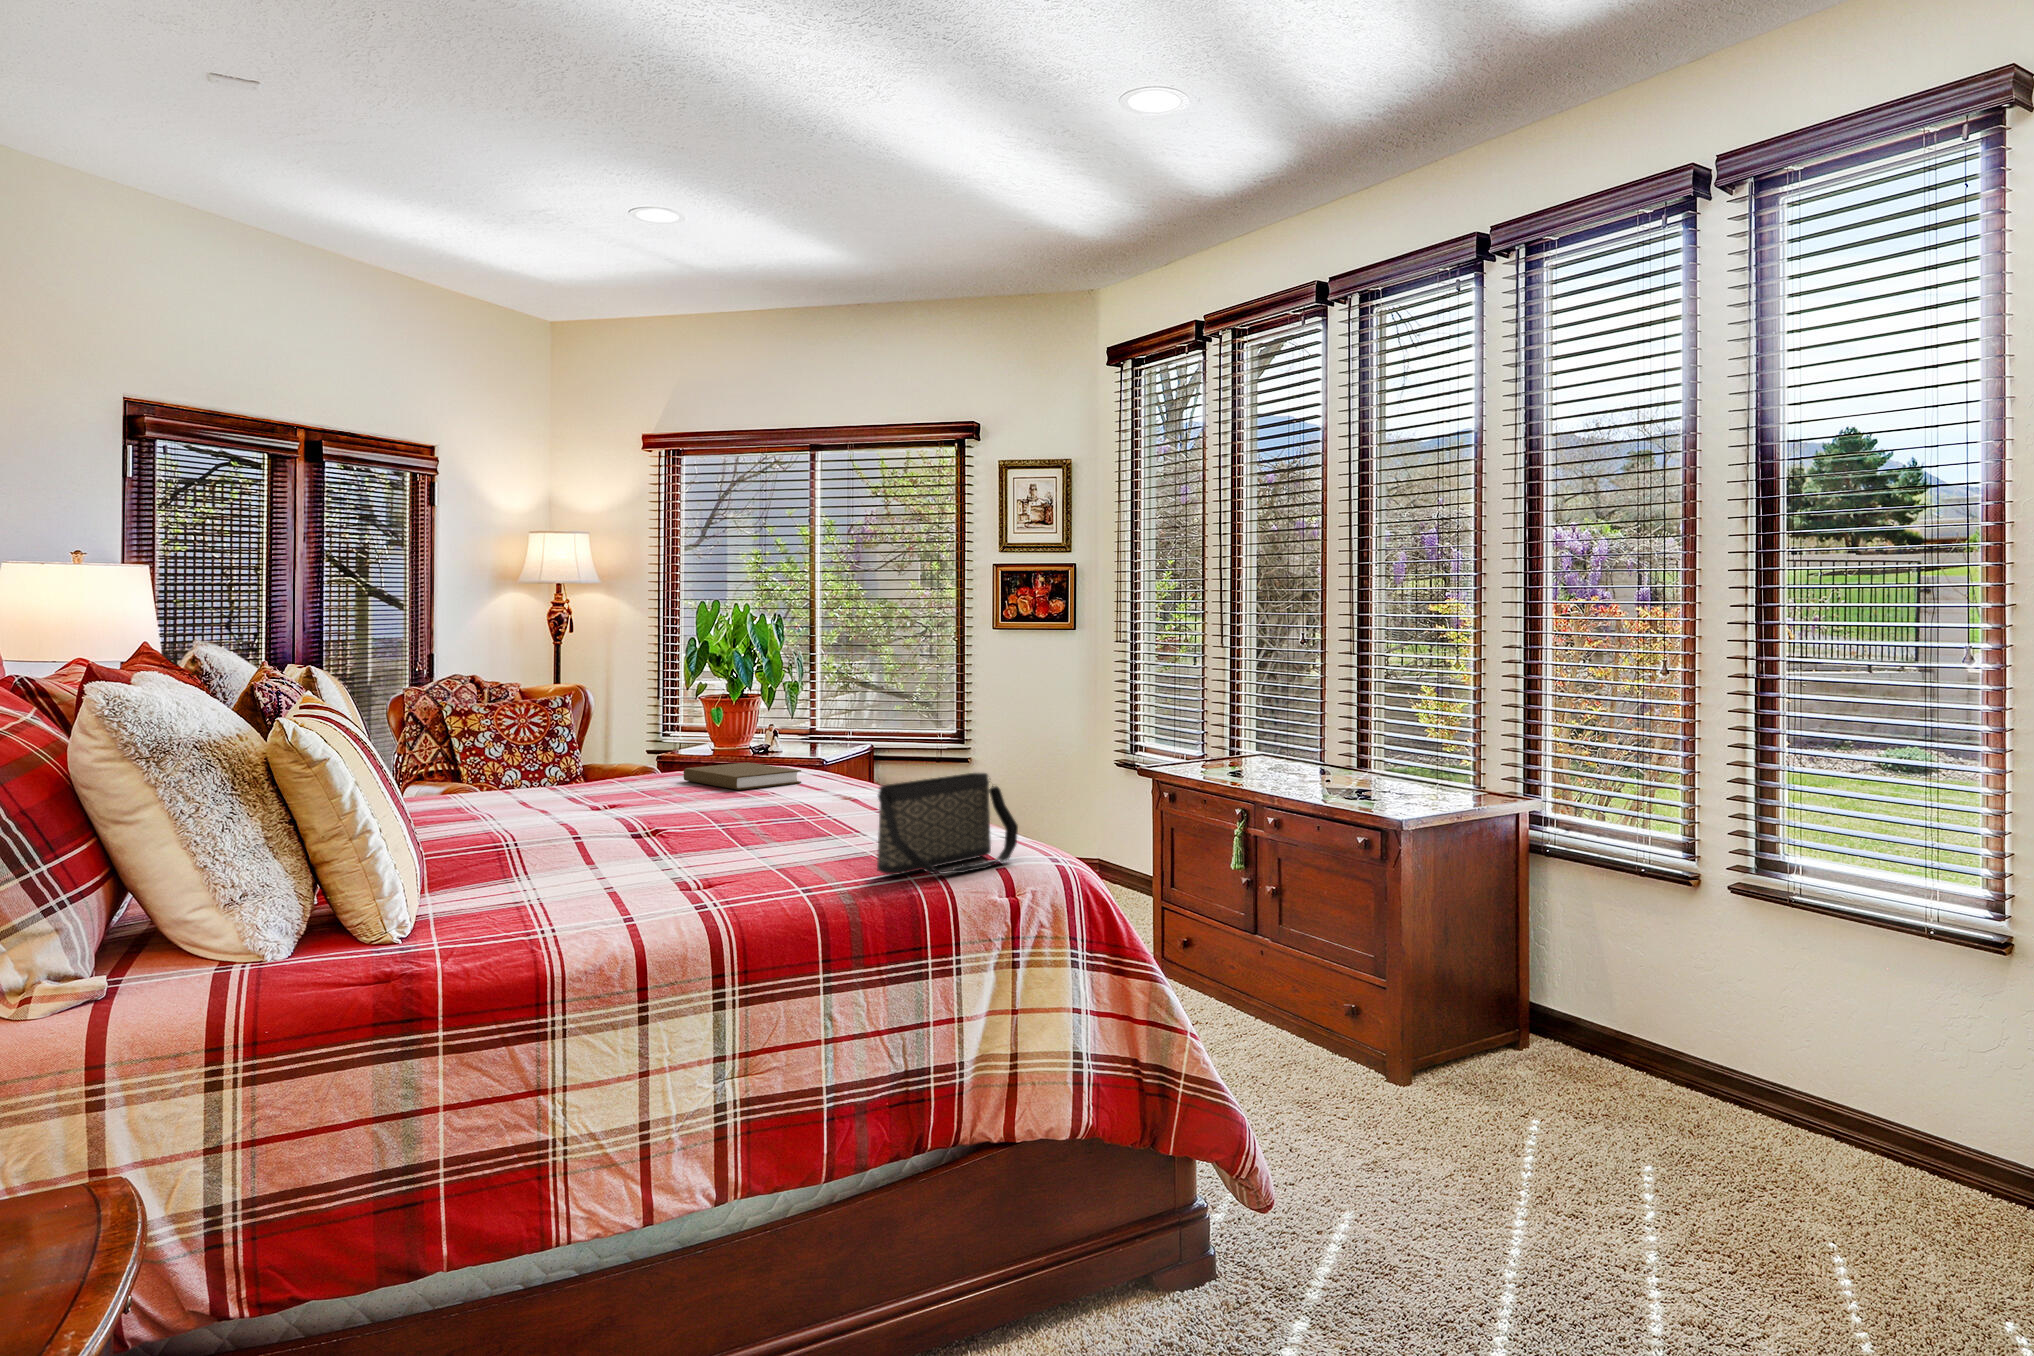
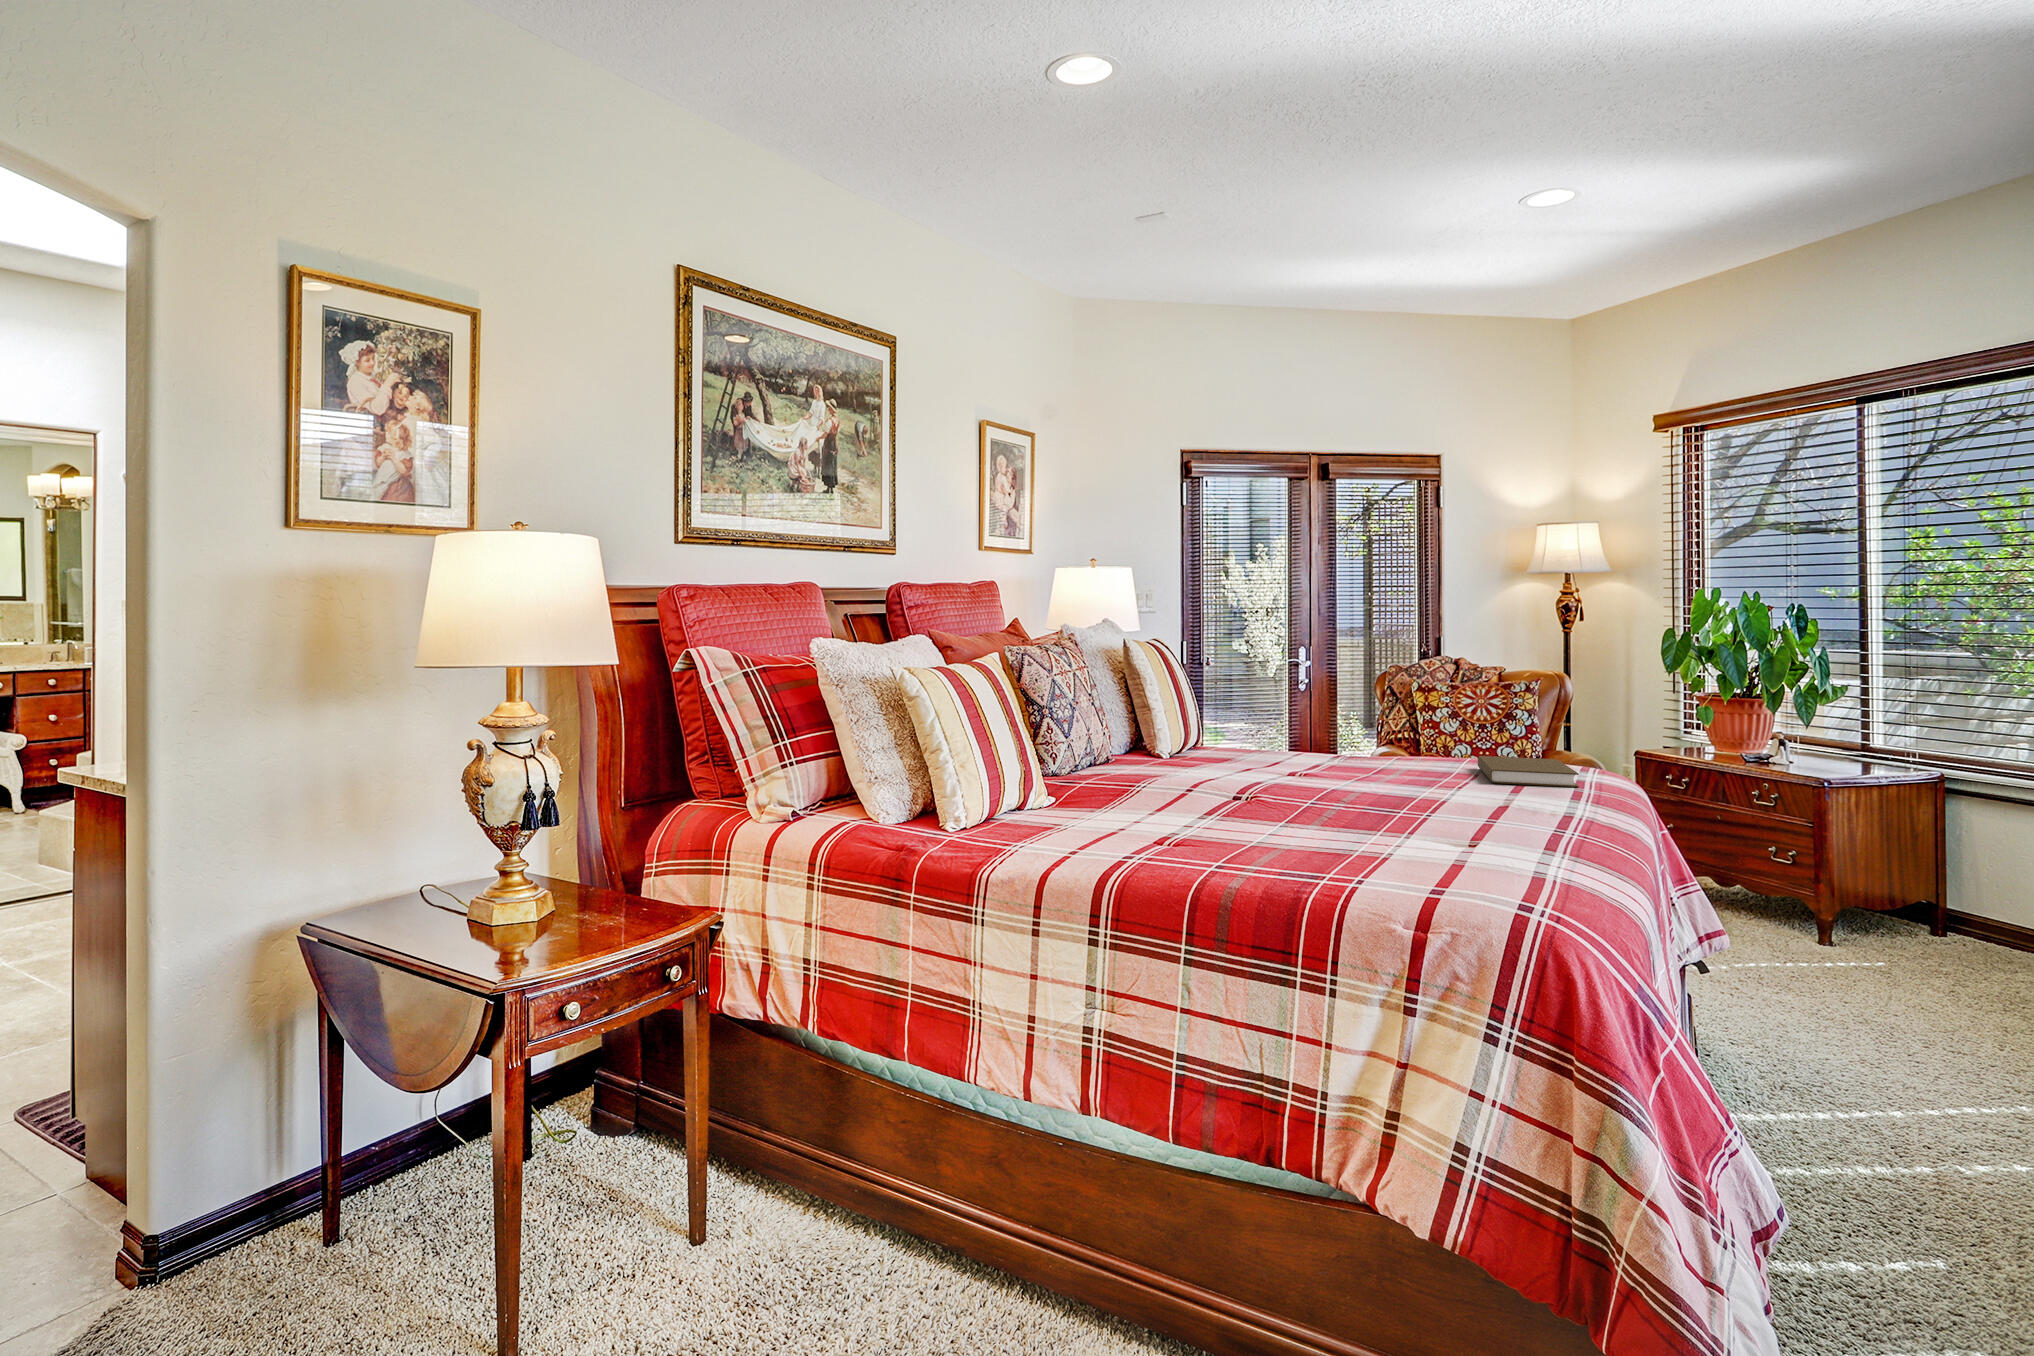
handbag: present [877,773,1018,875] -> none [1321,781,1518,897]

